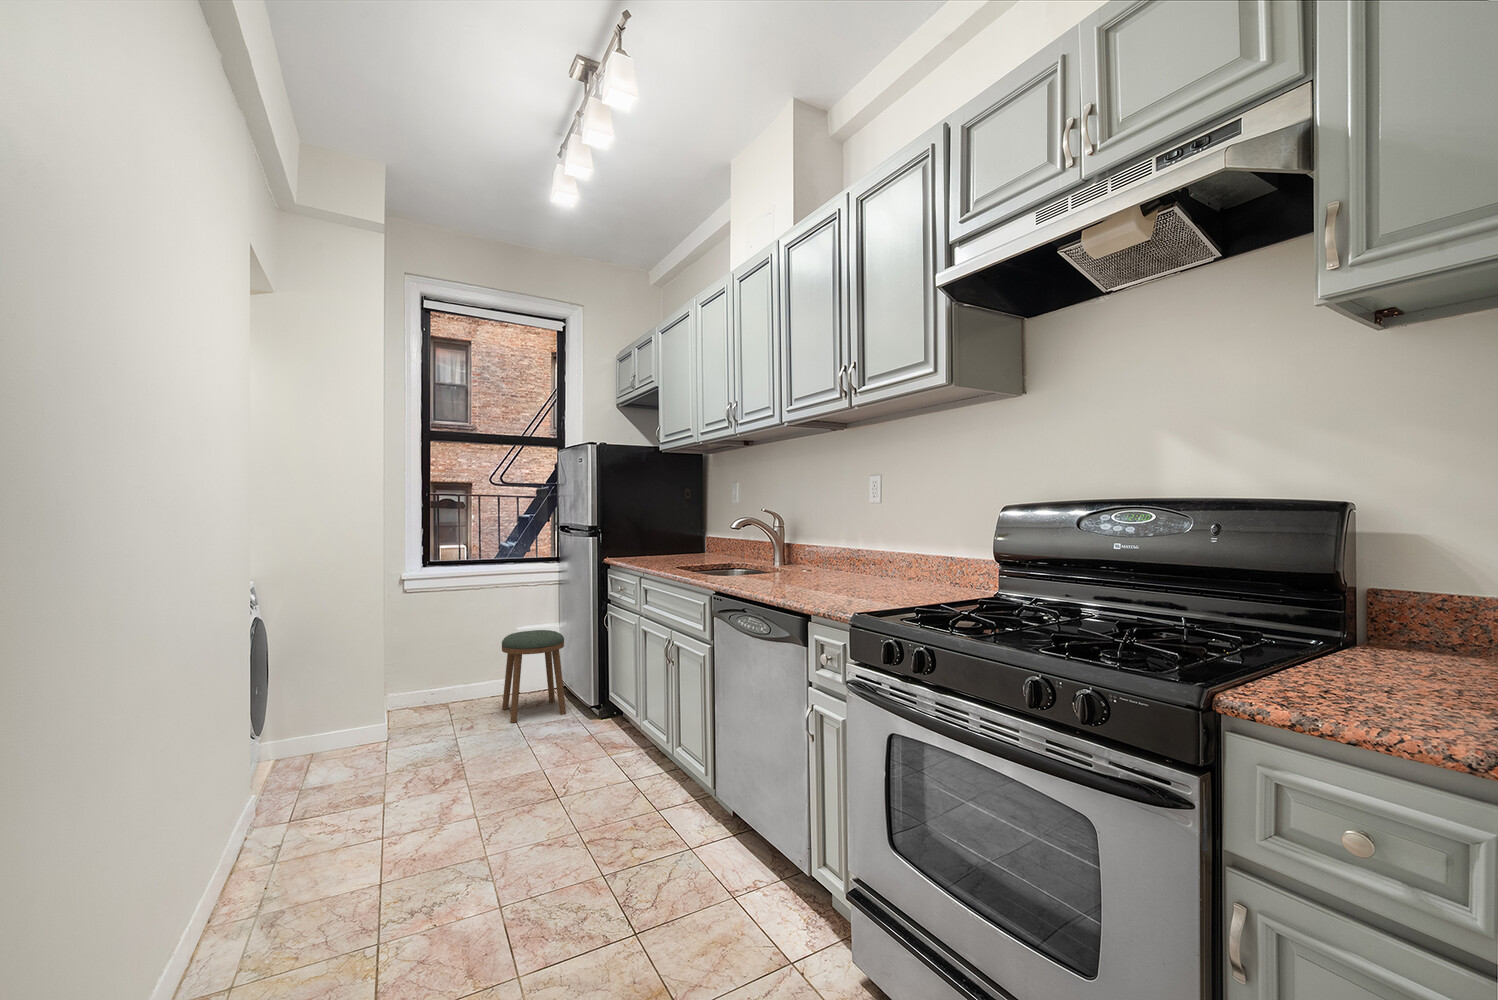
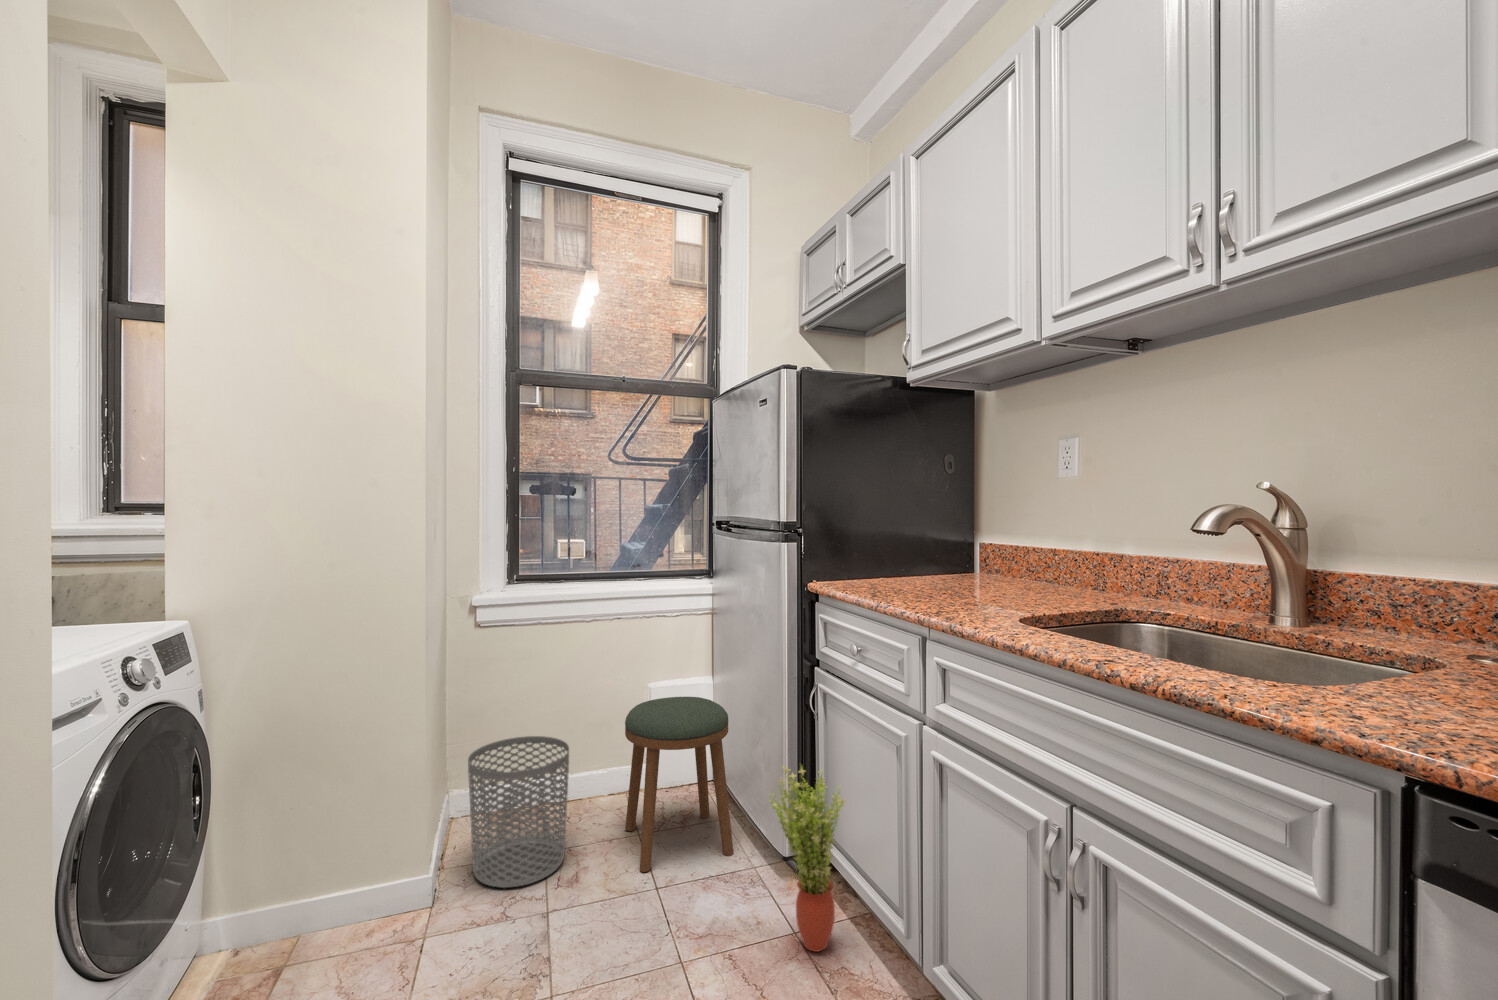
potted plant: none [576,648,614,739] -> present [770,766,845,952]
waste bin: none [407,655,468,733] -> present [468,736,569,888]

